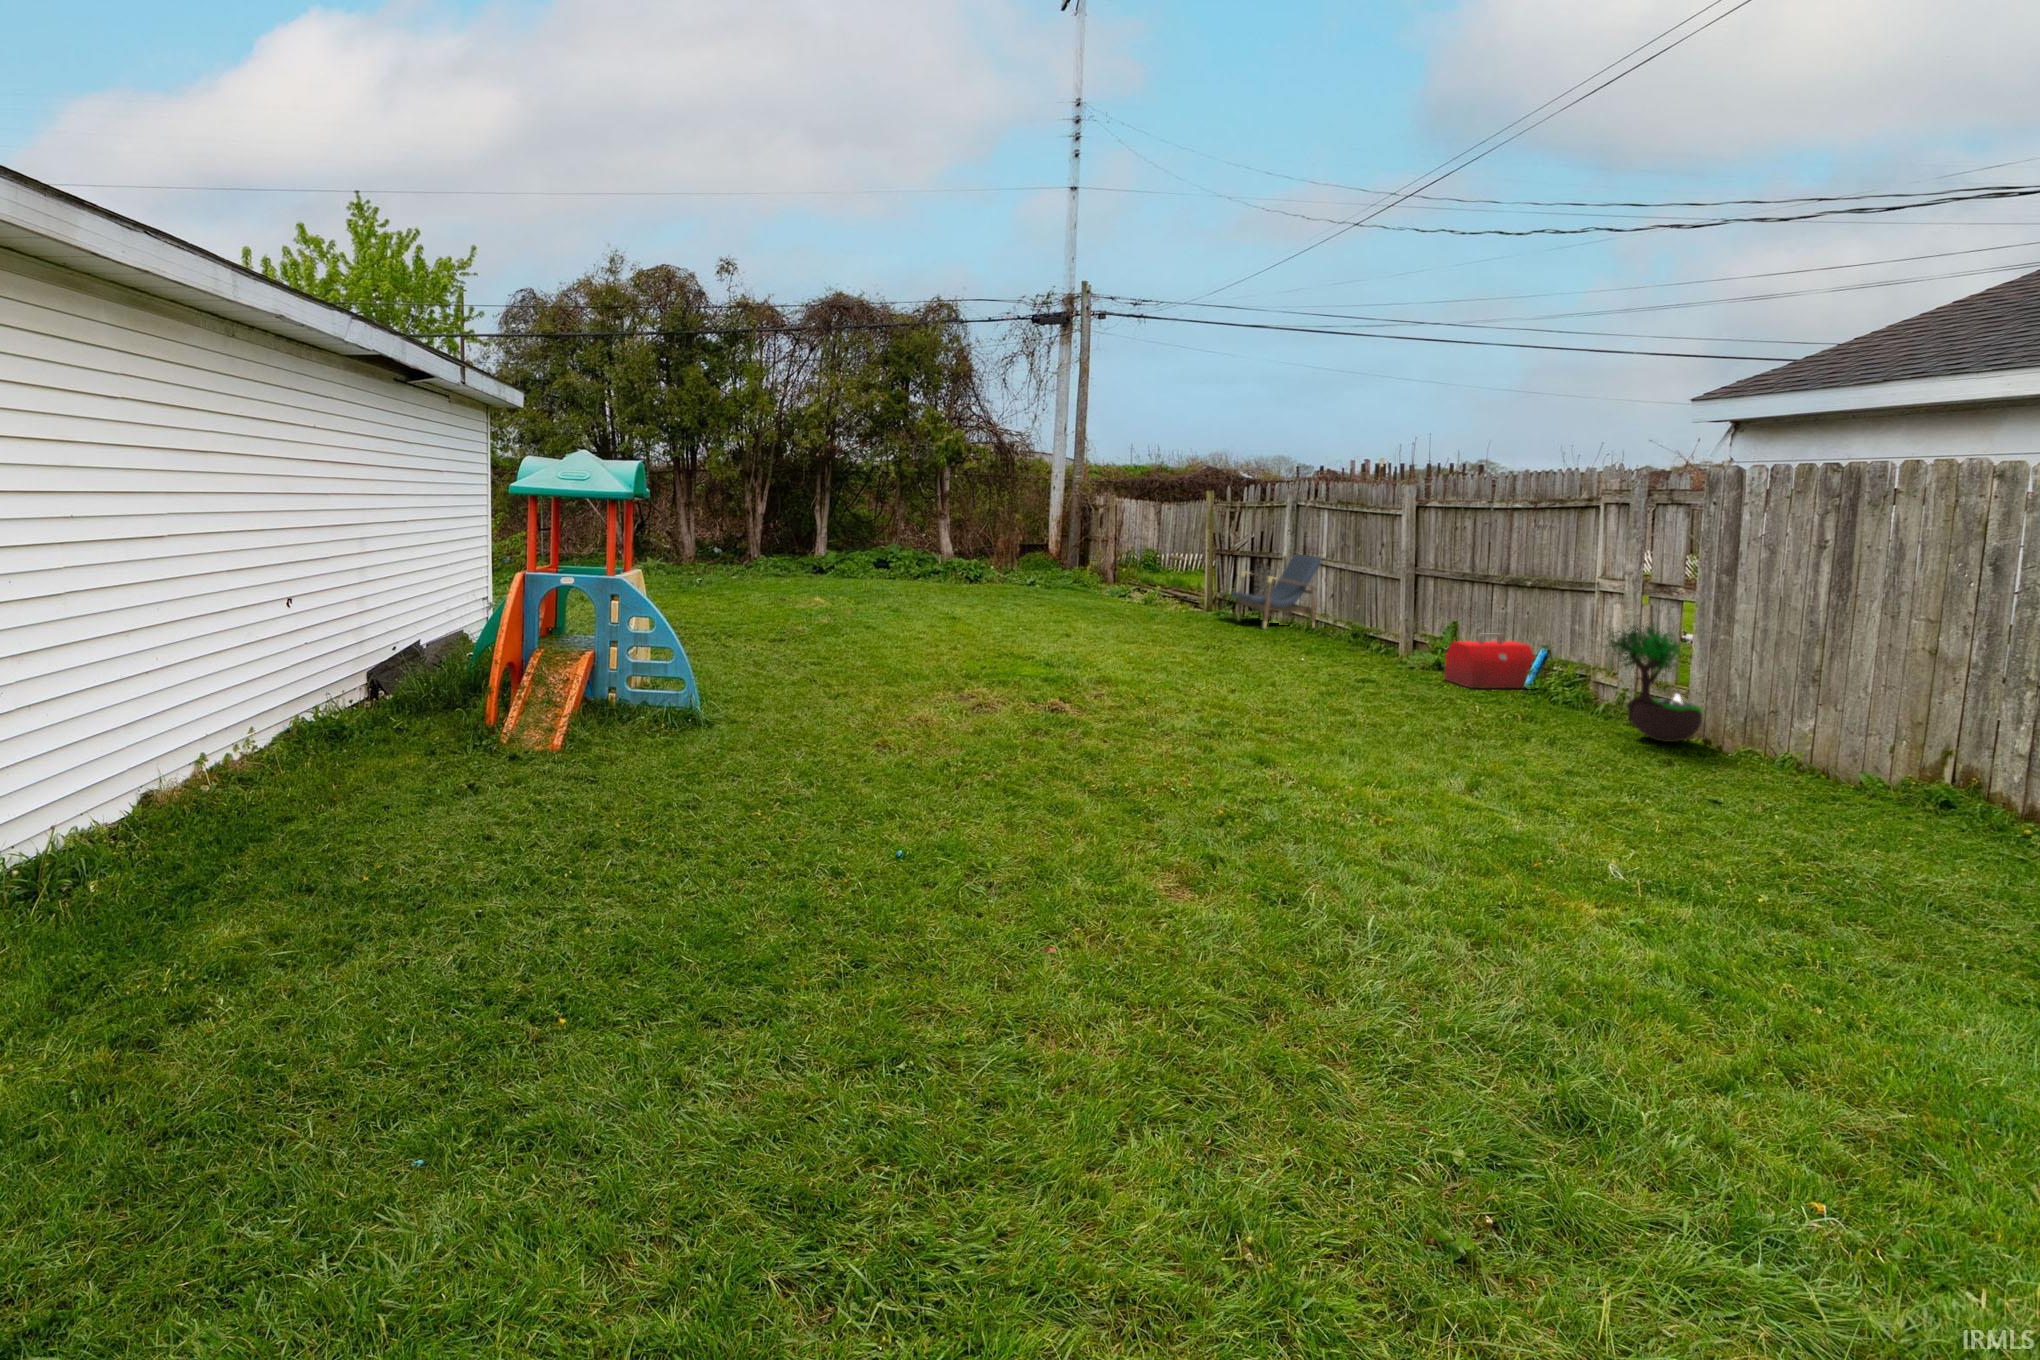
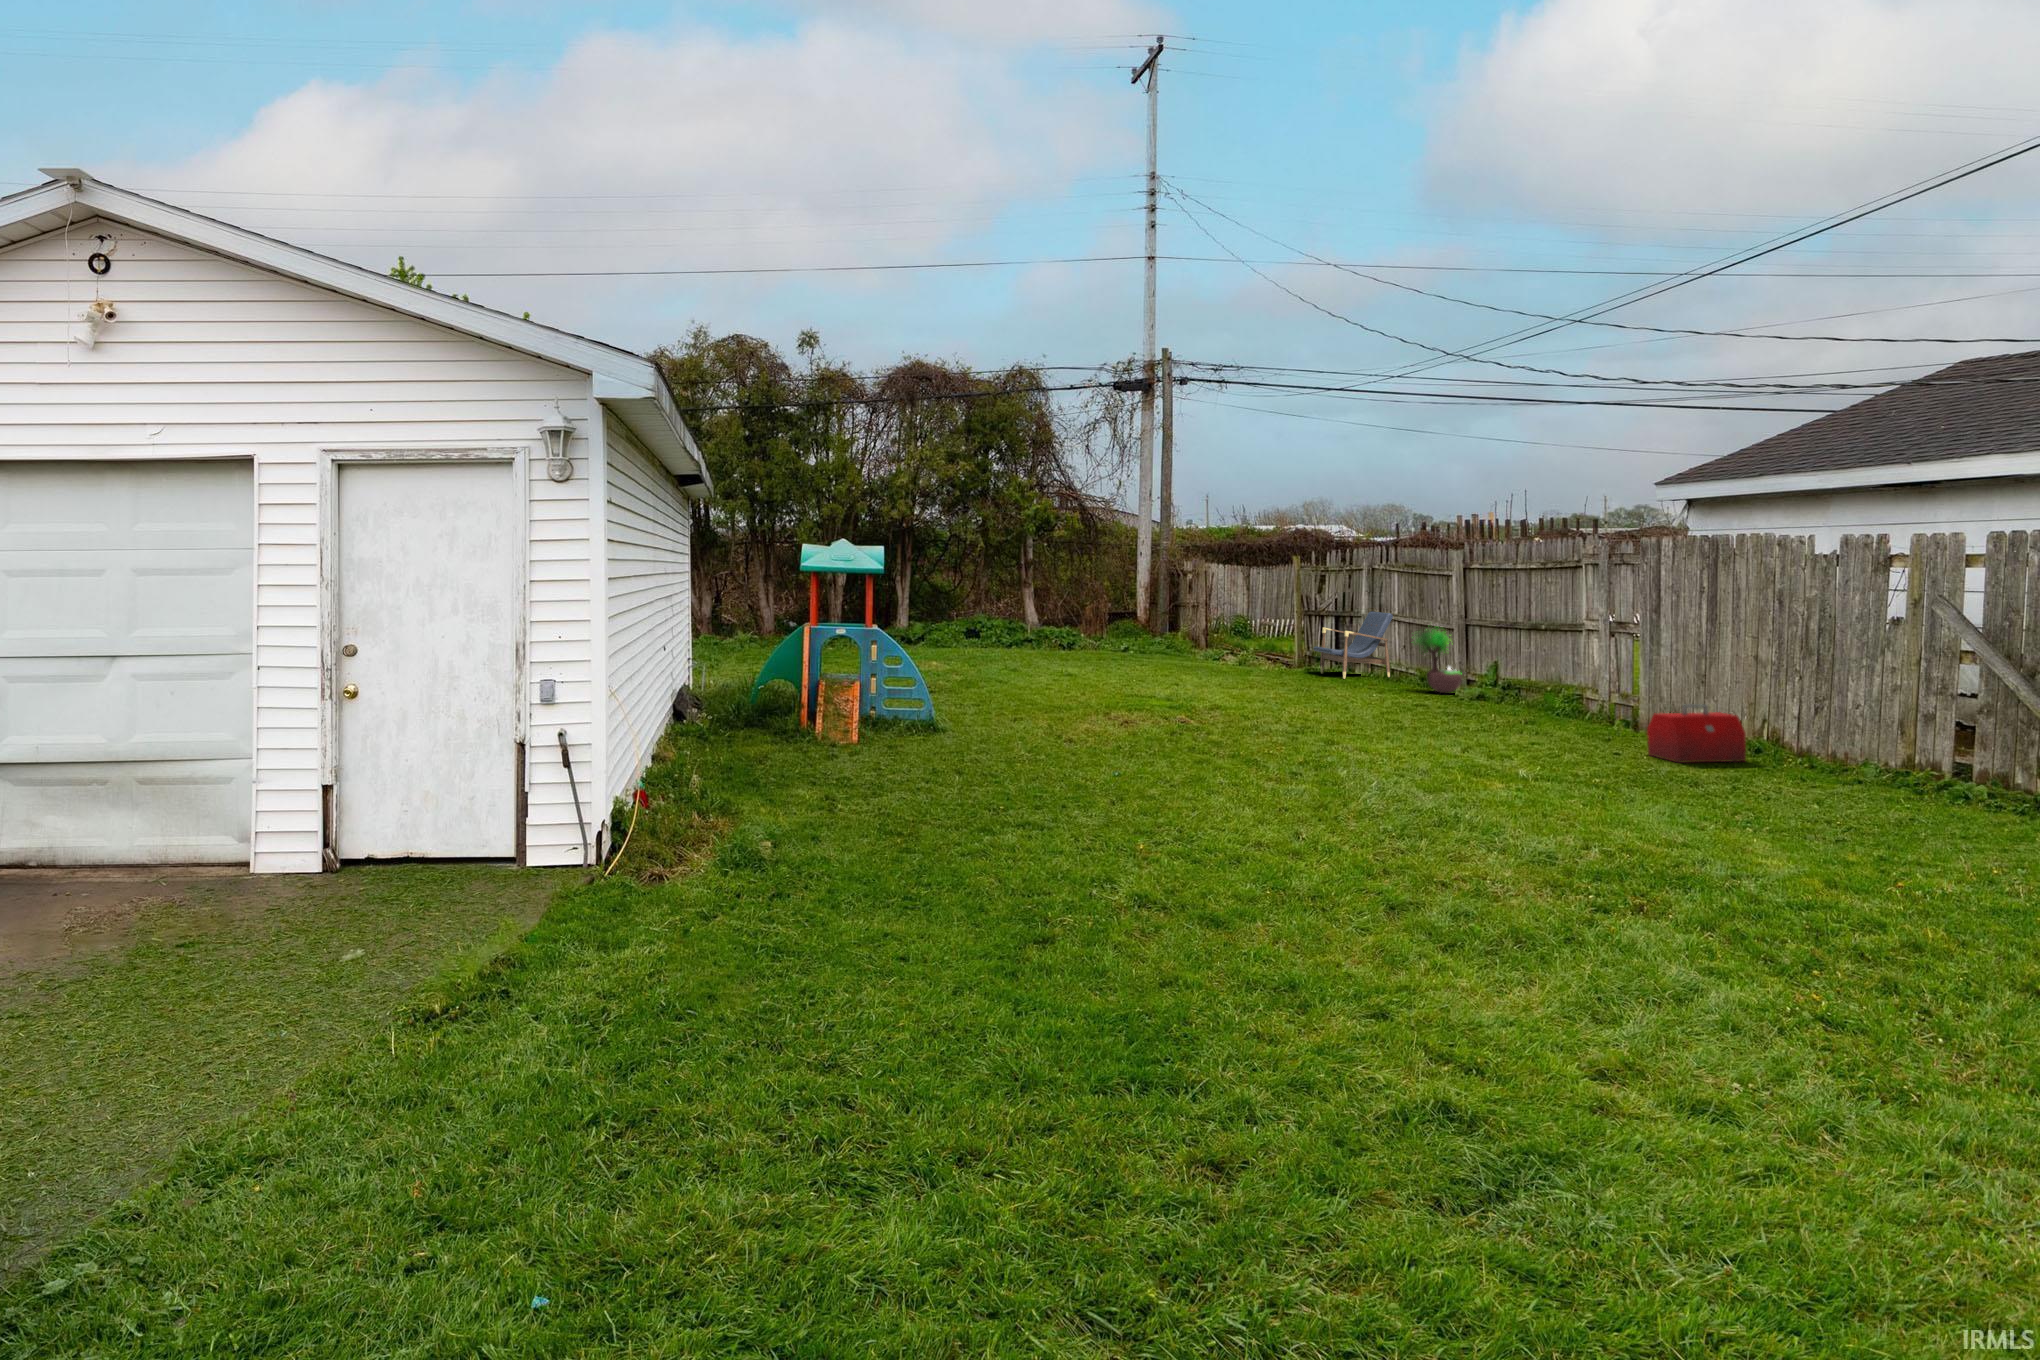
potted tree: present [1601,620,1703,742] -> present [1412,629,1462,693]
toolbox: present [1444,634,1534,688] -> present [1647,704,1746,763]

